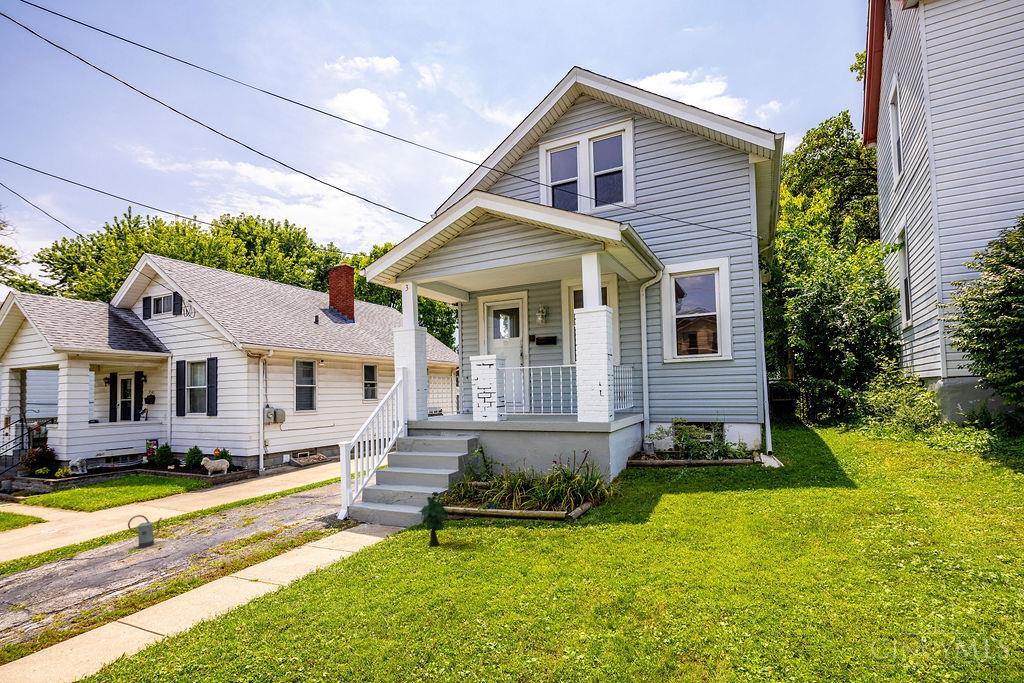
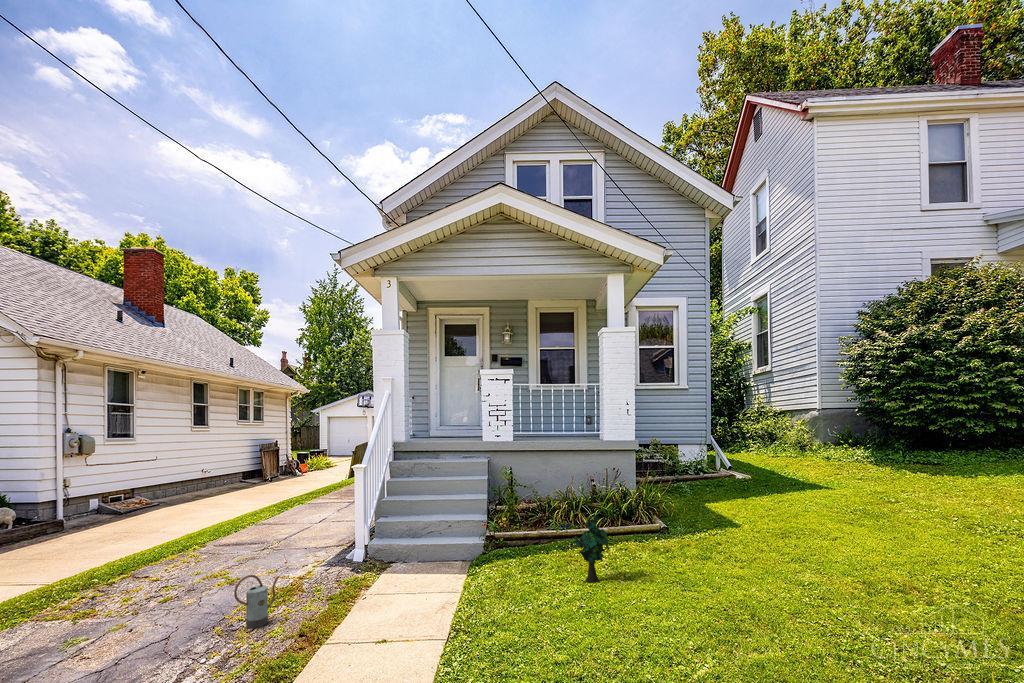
watering can: present [128,515,162,548] -> present [234,575,279,628]

